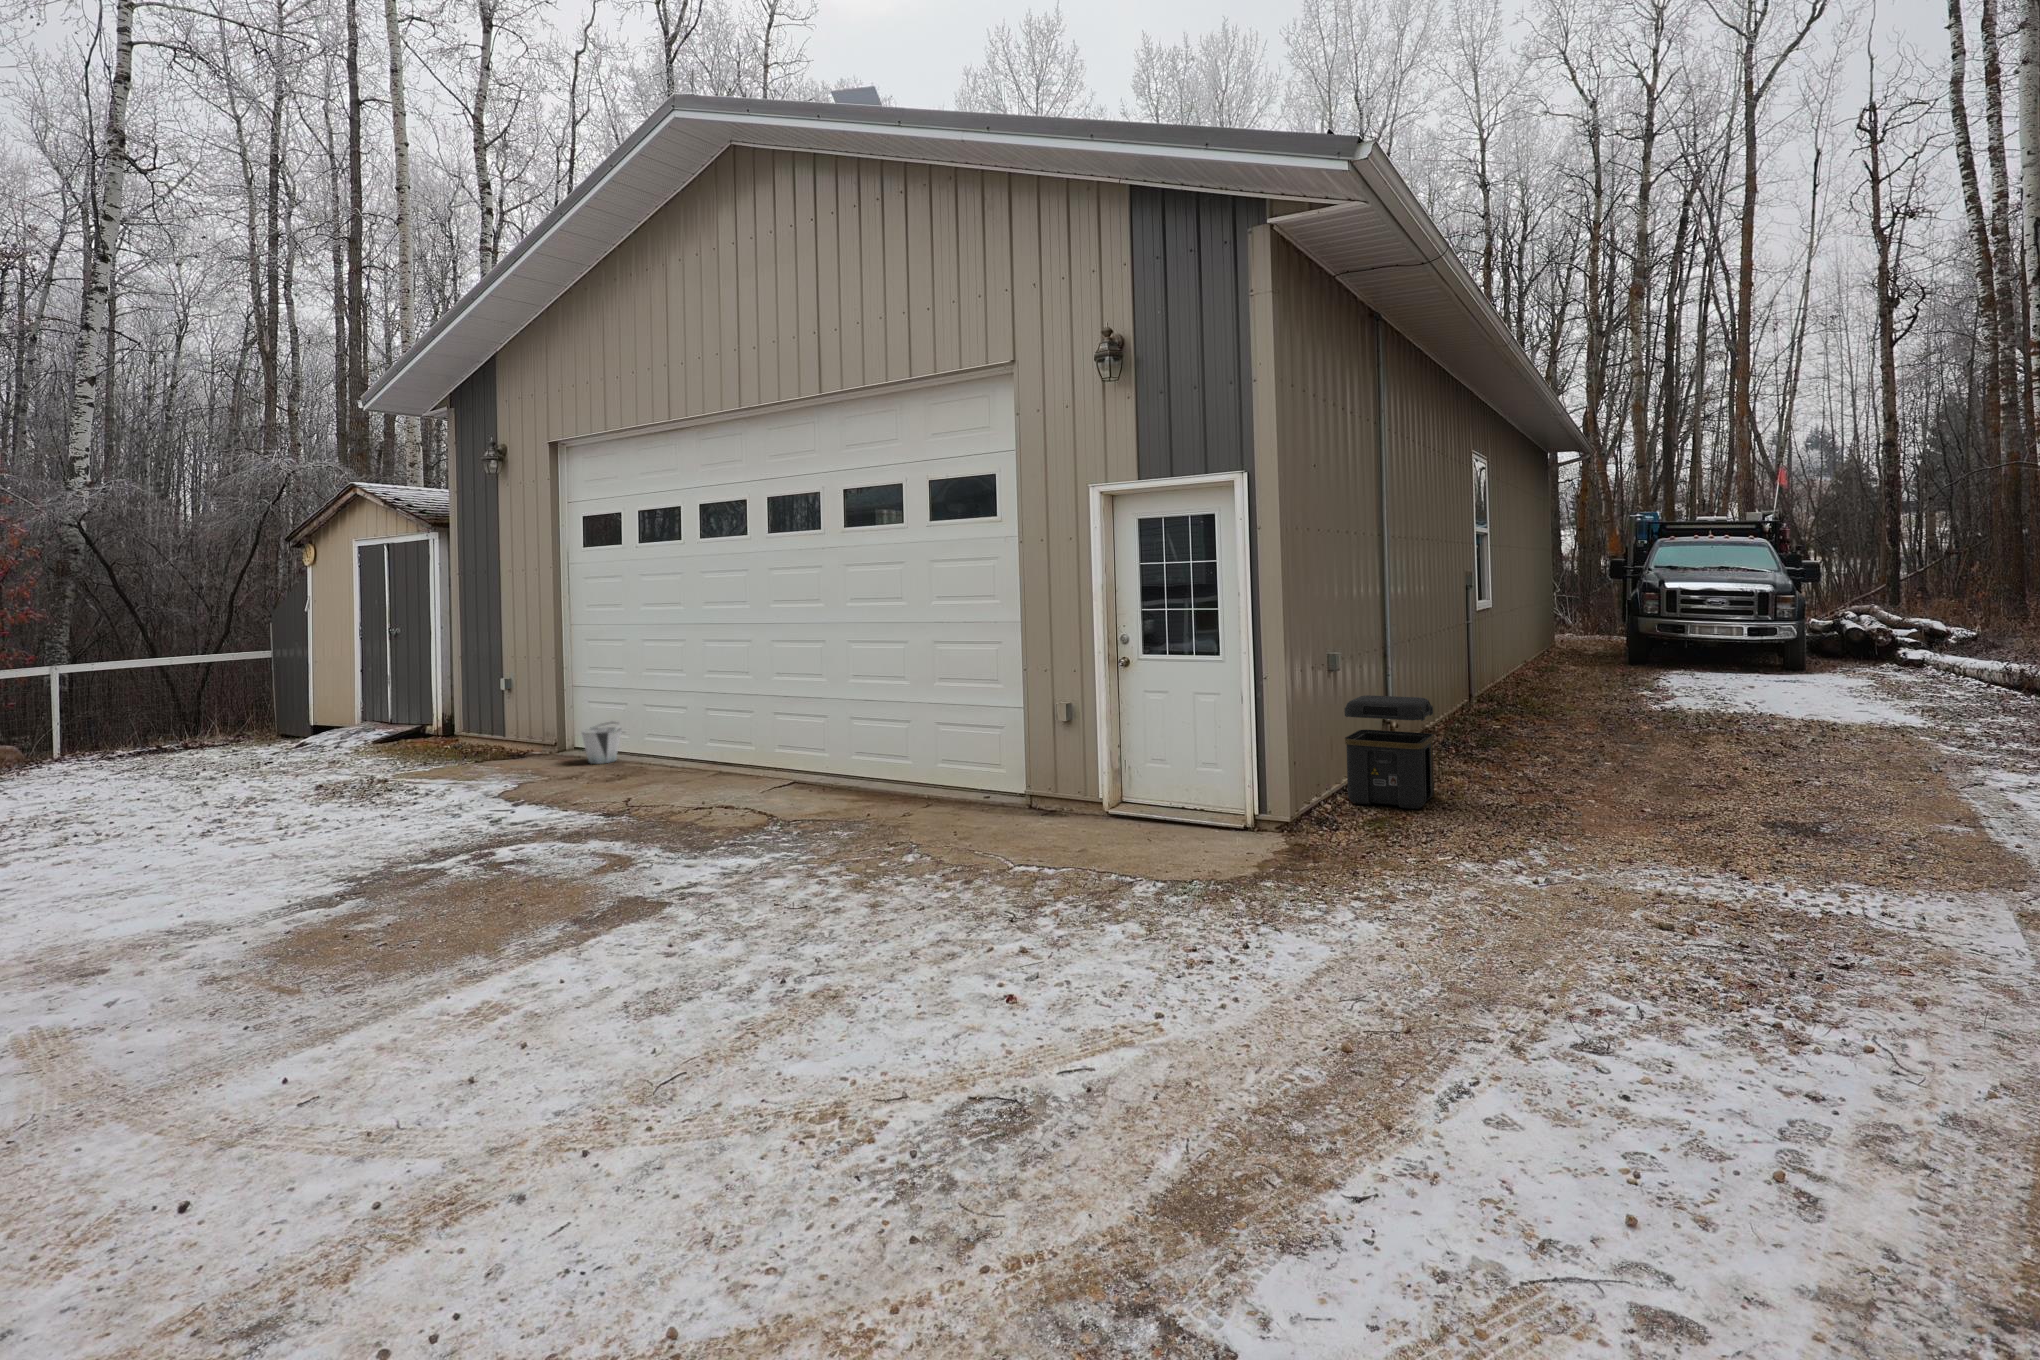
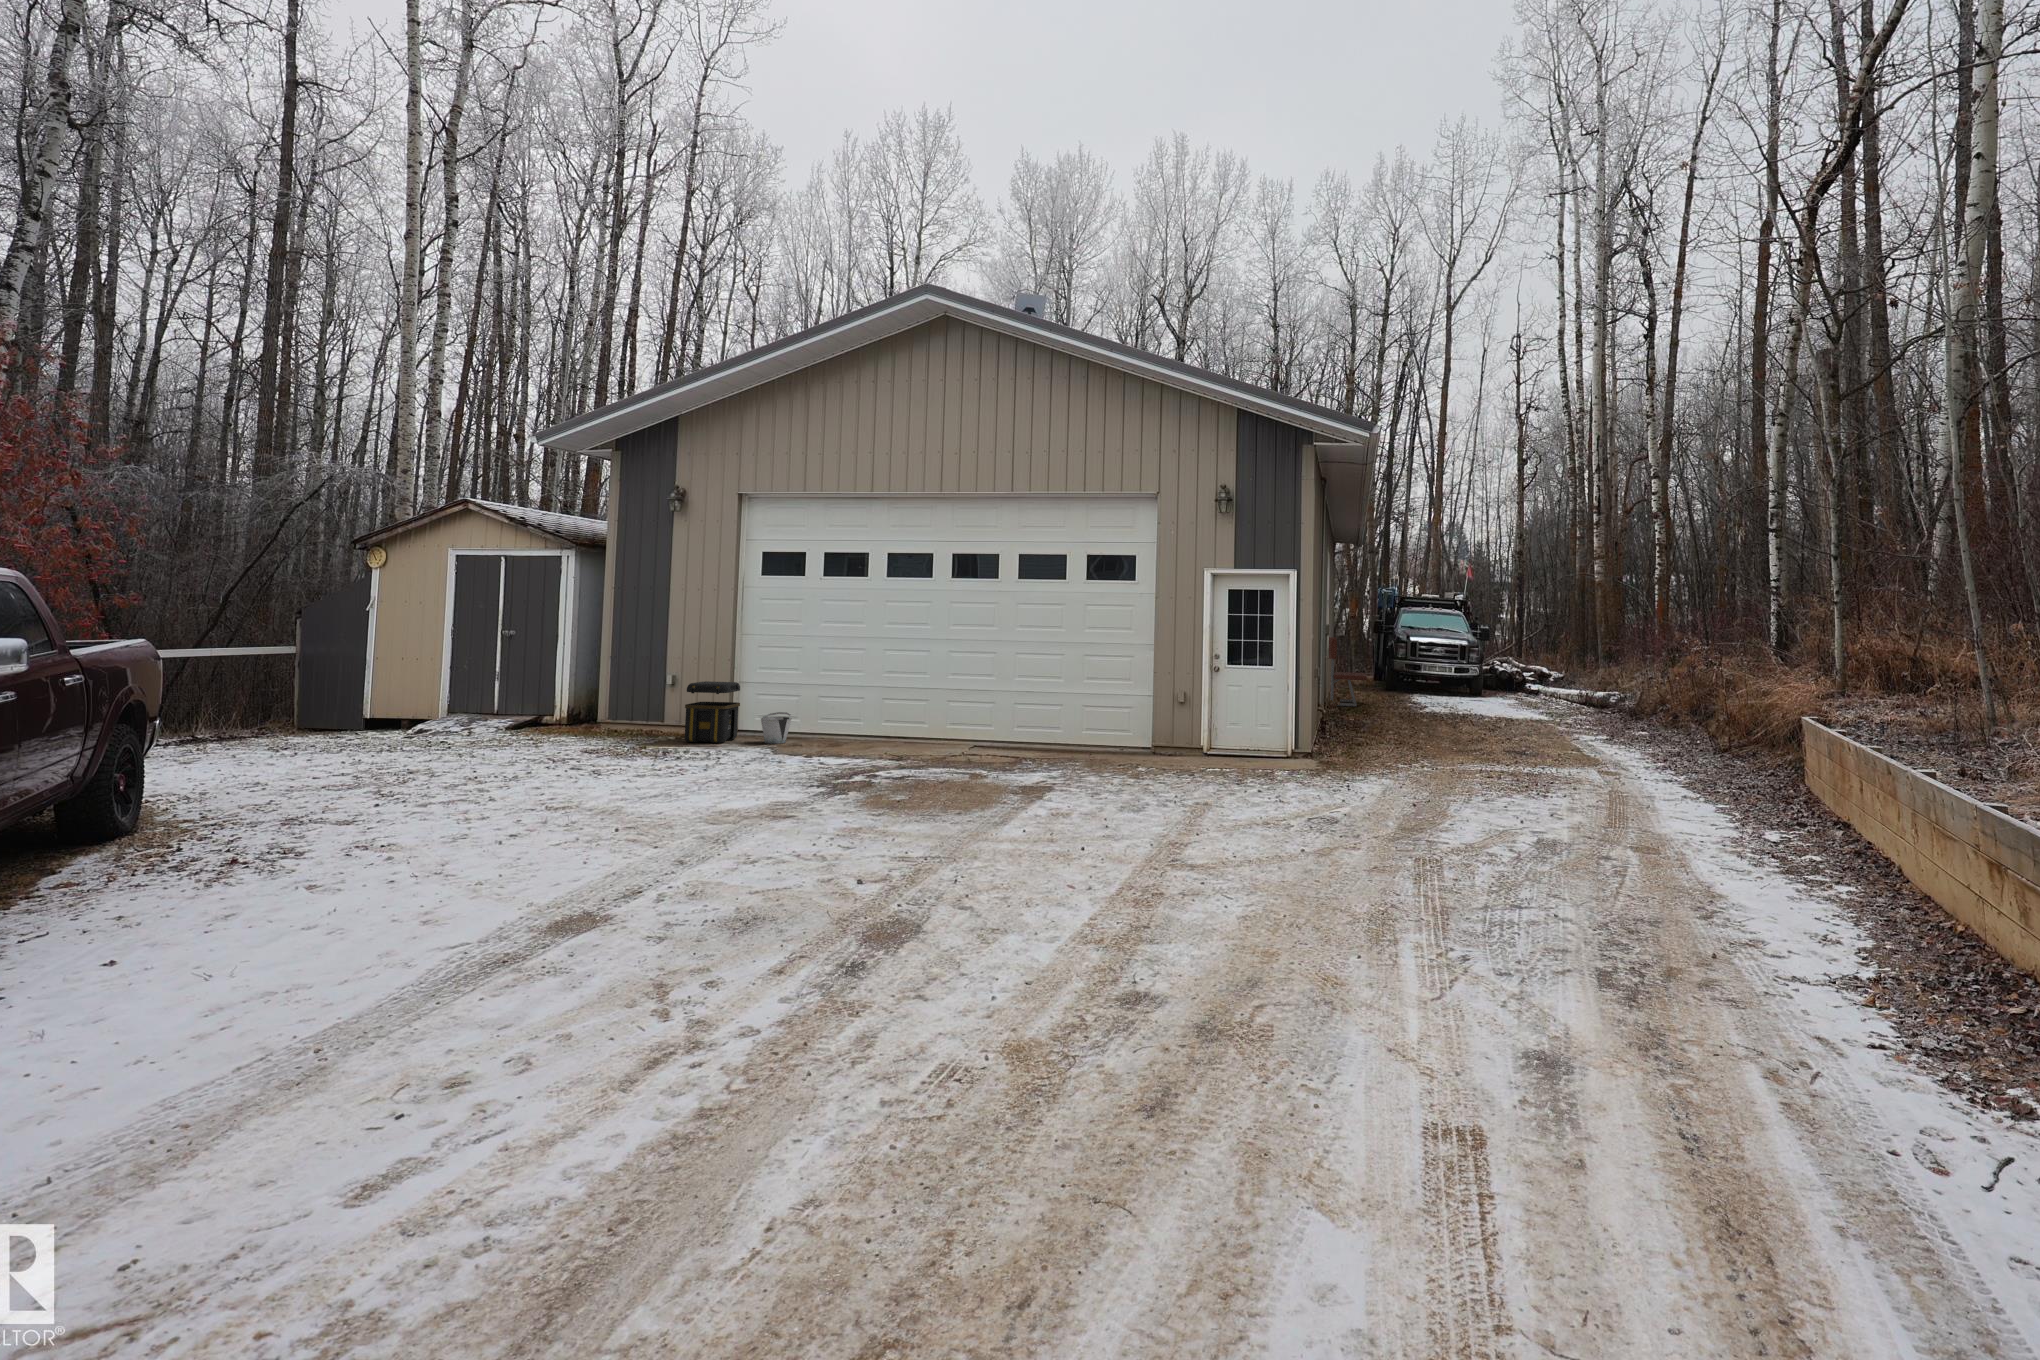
bench: none [1505,589,1579,694] -> present [1328,637,1367,707]
toolbox: present [1344,695,1434,809] -> present [685,681,740,743]

